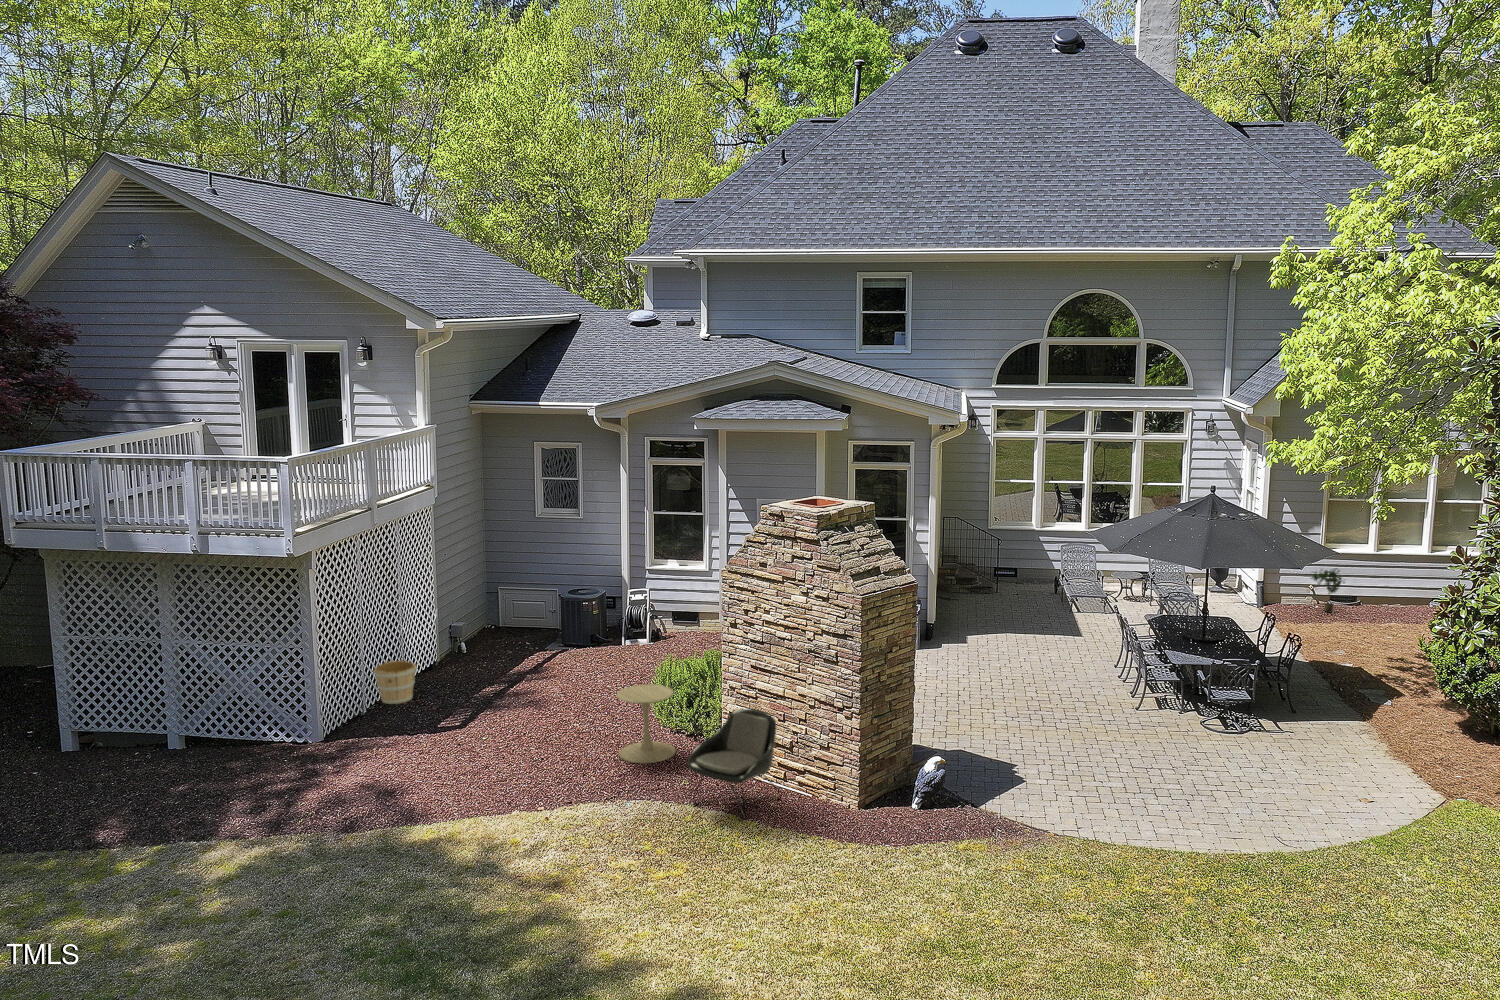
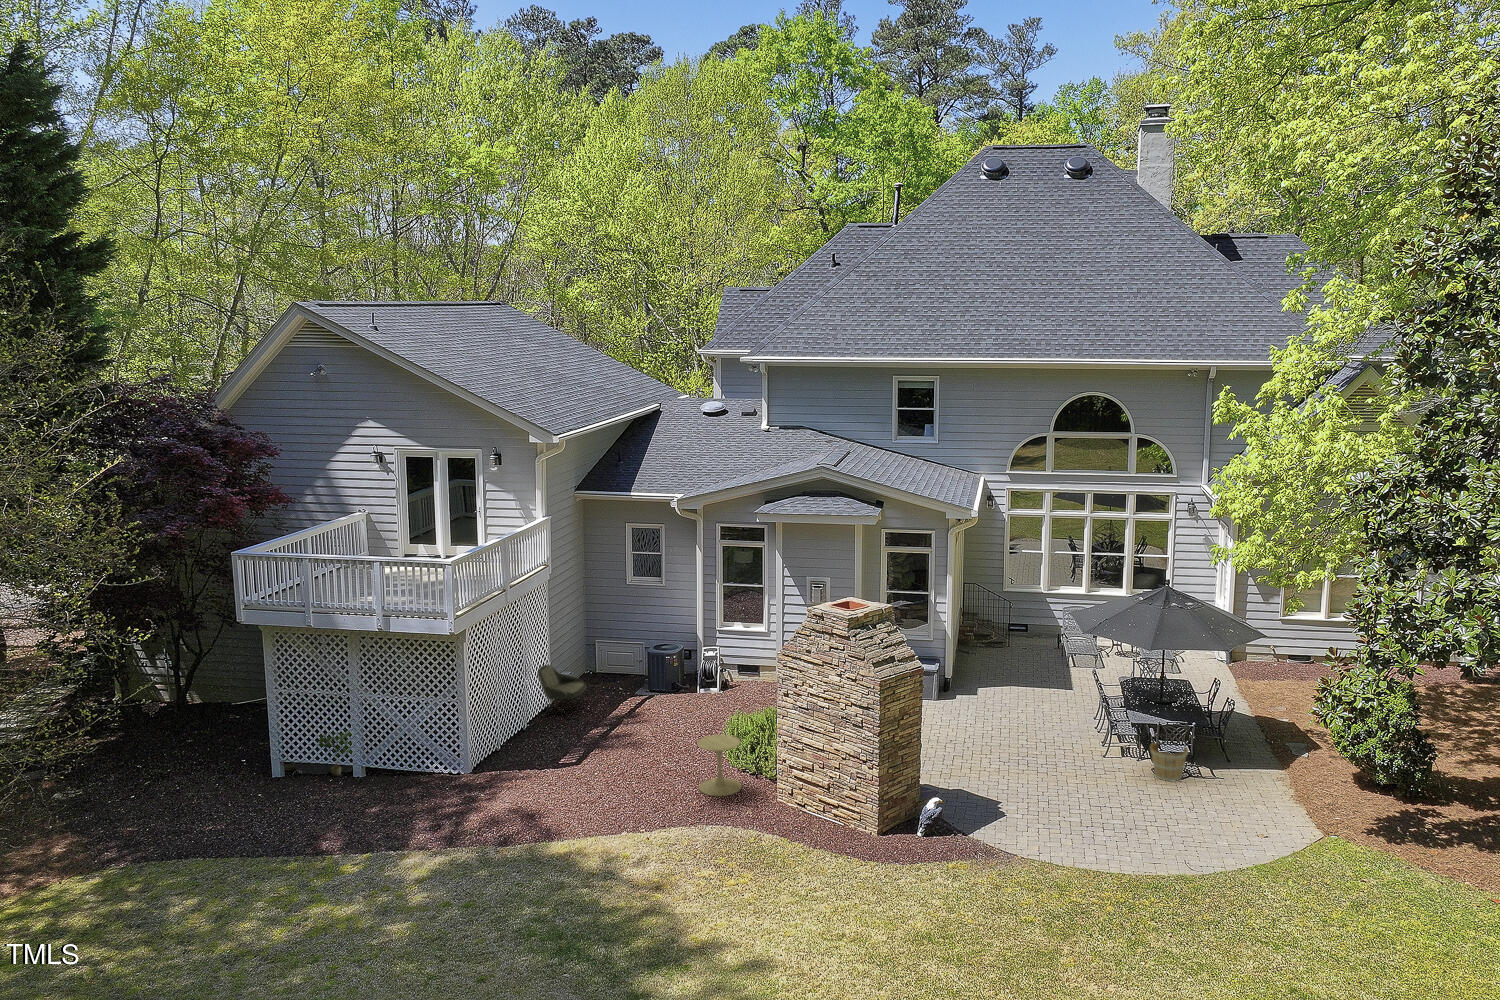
potted plant: present [1311,568,1342,612] -> present [319,731,352,776]
wooden bucket: present [373,660,416,704] -> present [1150,742,1188,781]
lounge chair: present [687,709,782,819] -> present [537,664,587,718]

